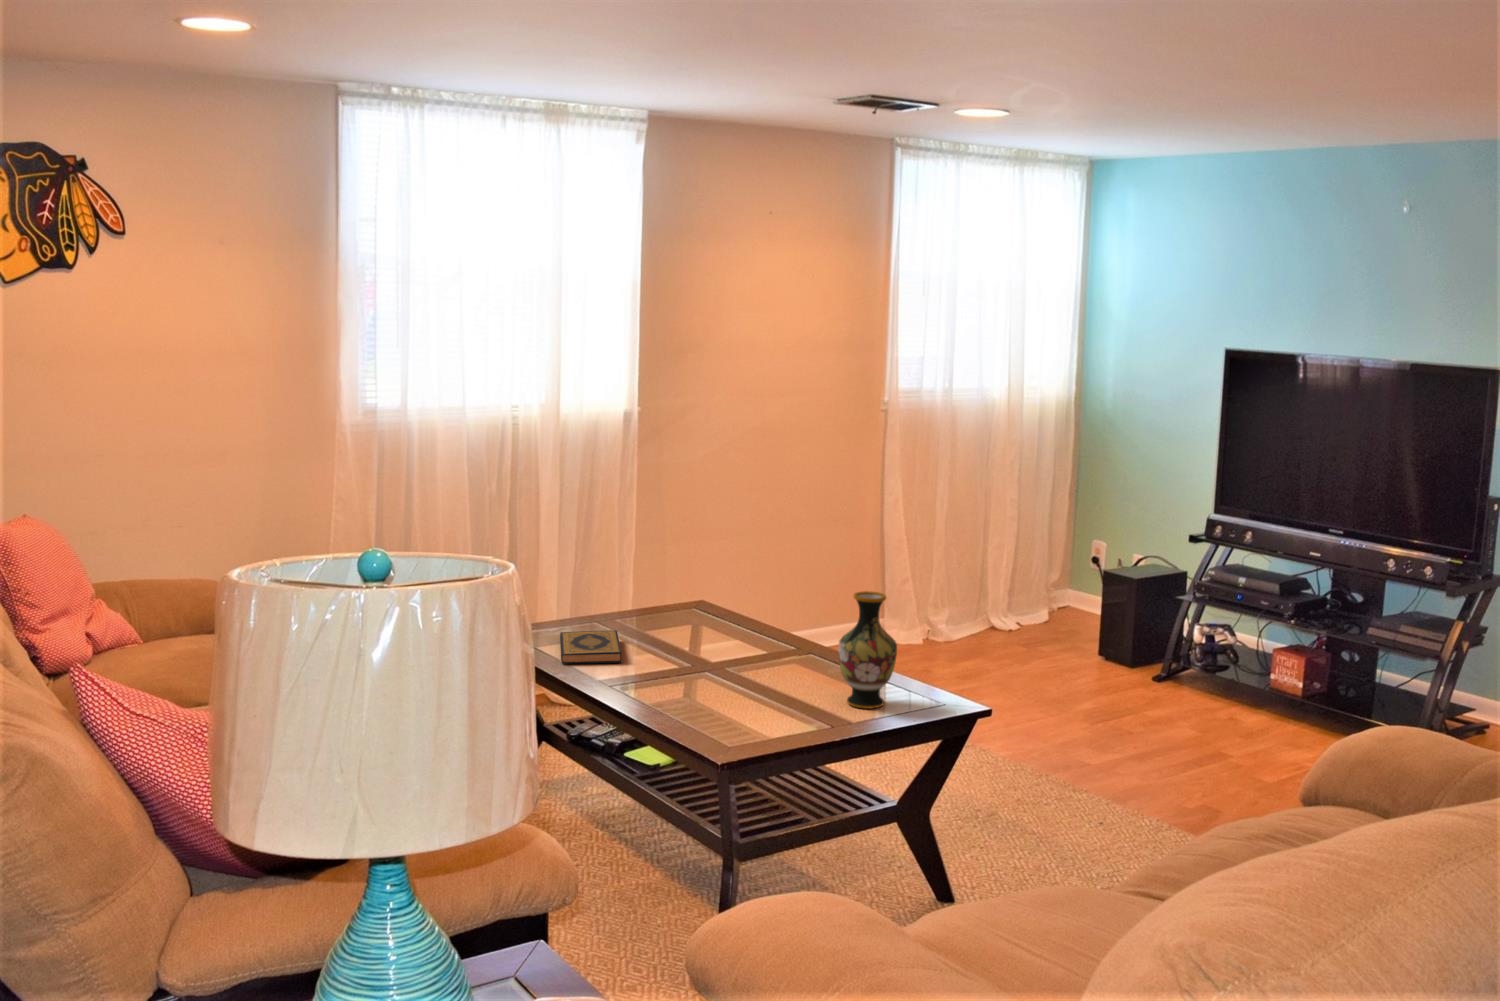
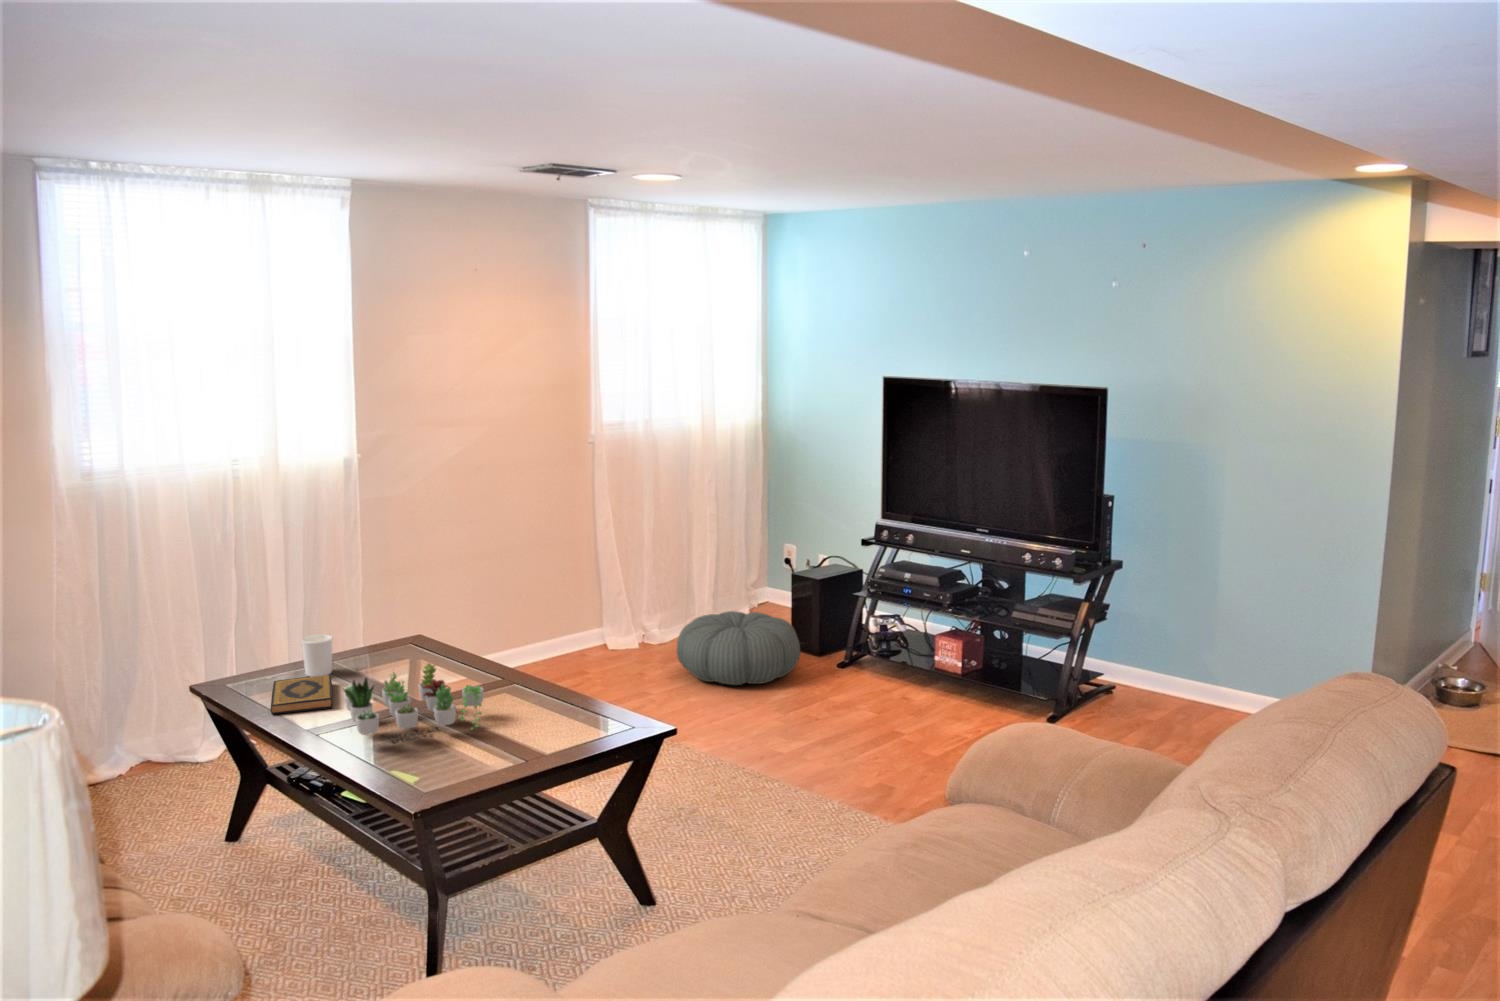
candle holder: none [587,590,618,633] -> present [301,635,332,676]
vase: present [838,591,897,709] -> none [536,627,591,736]
pouf: none [965,608,1109,691] -> present [677,611,800,685]
succulent plant: none [637,622,779,700] -> present [343,663,484,744]

